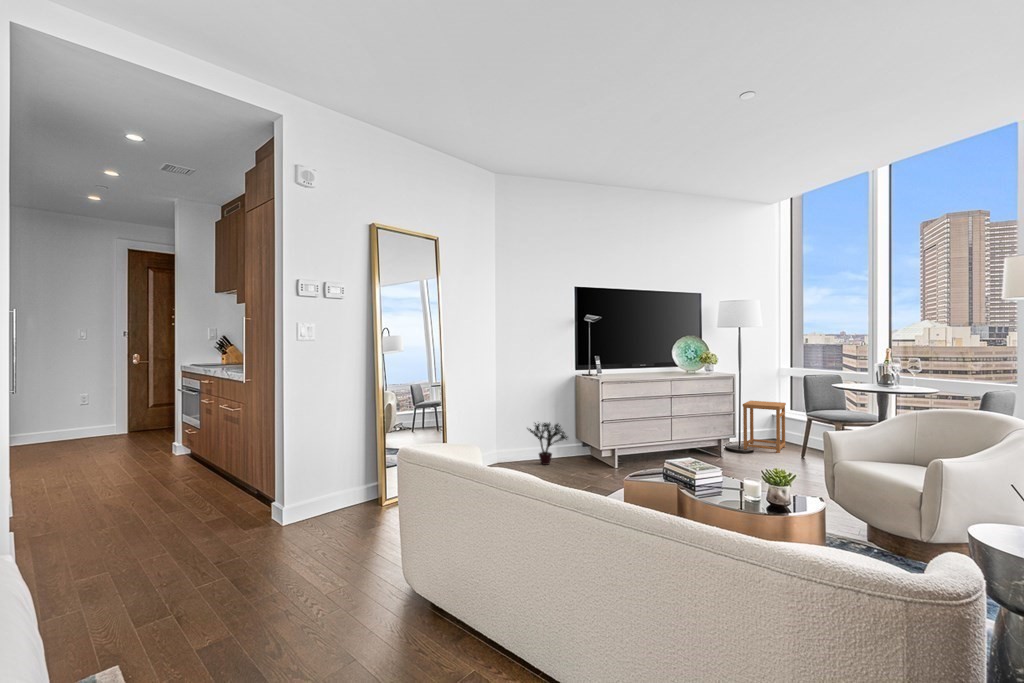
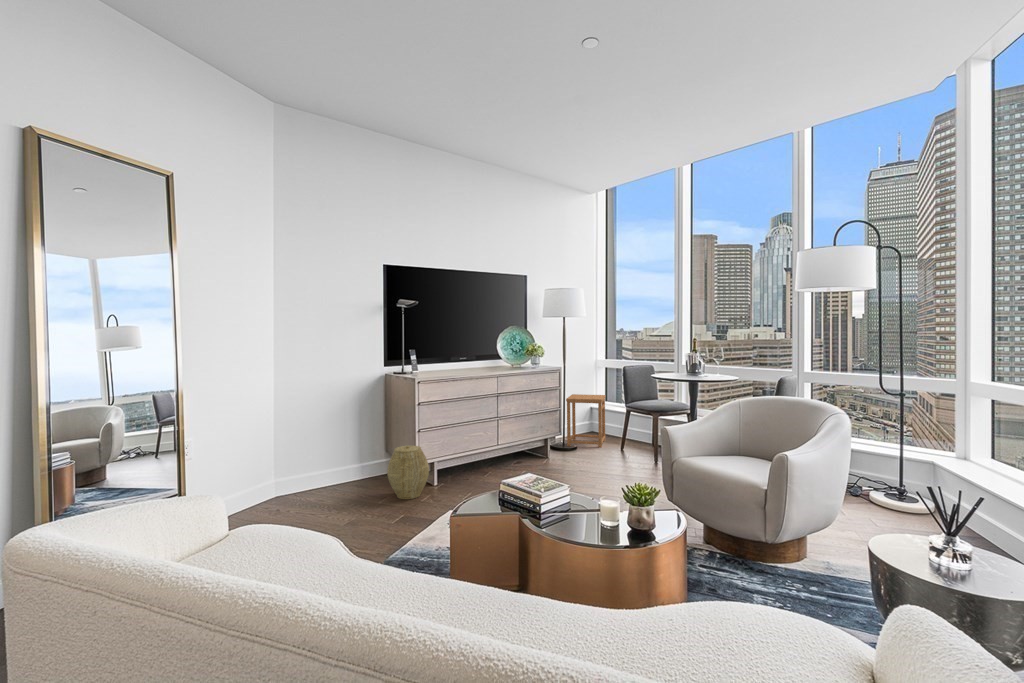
potted plant: present [527,423,567,465] -> none [321,433,378,489]
woven basket: none [577,433,610,477] -> present [387,446,429,499]

